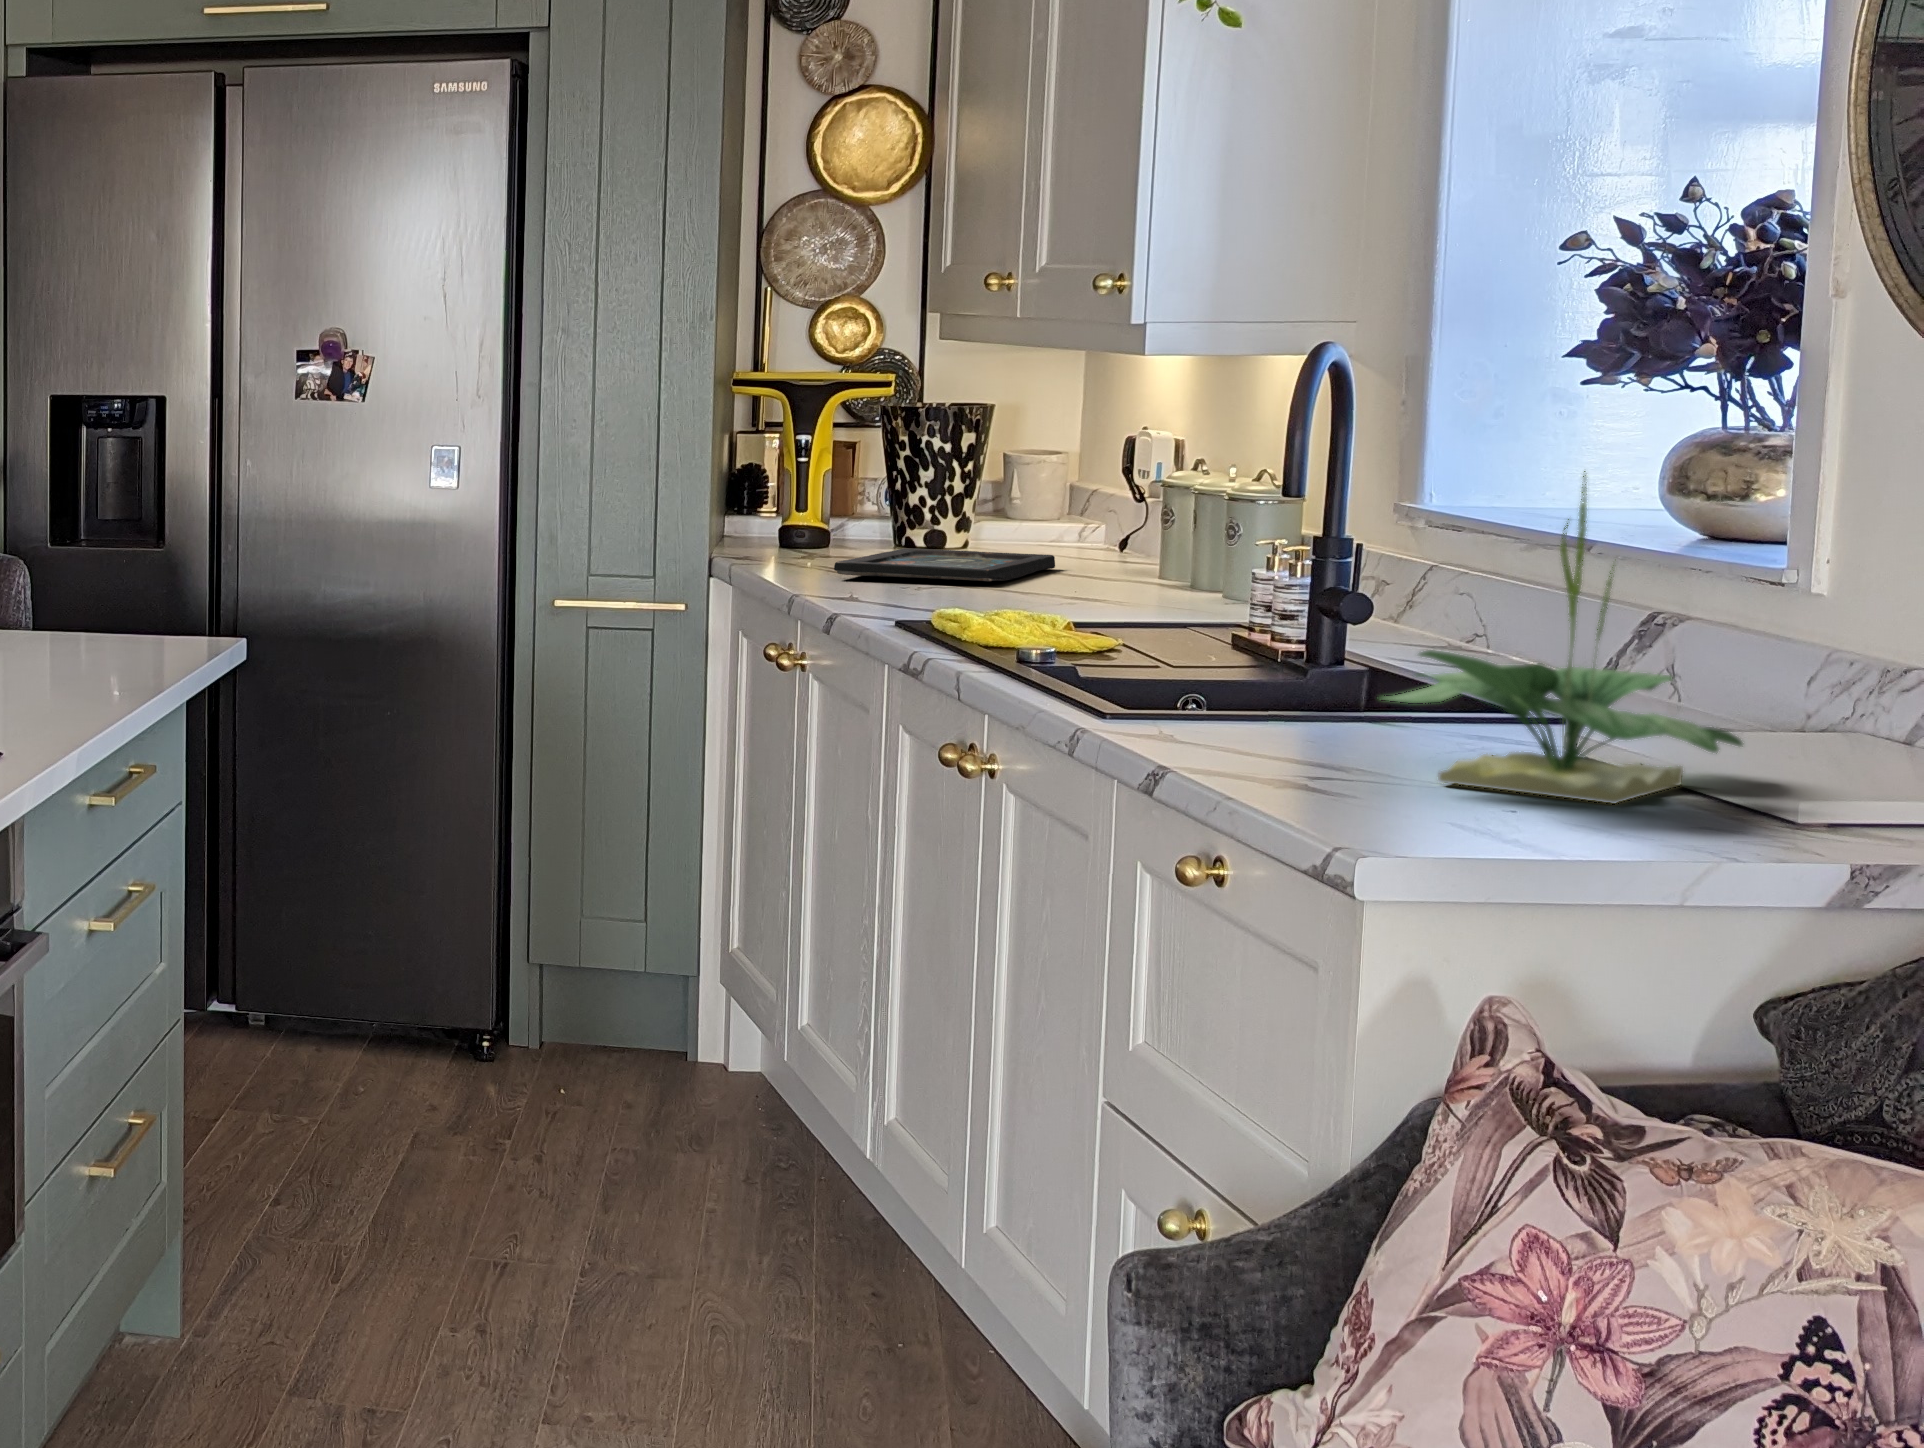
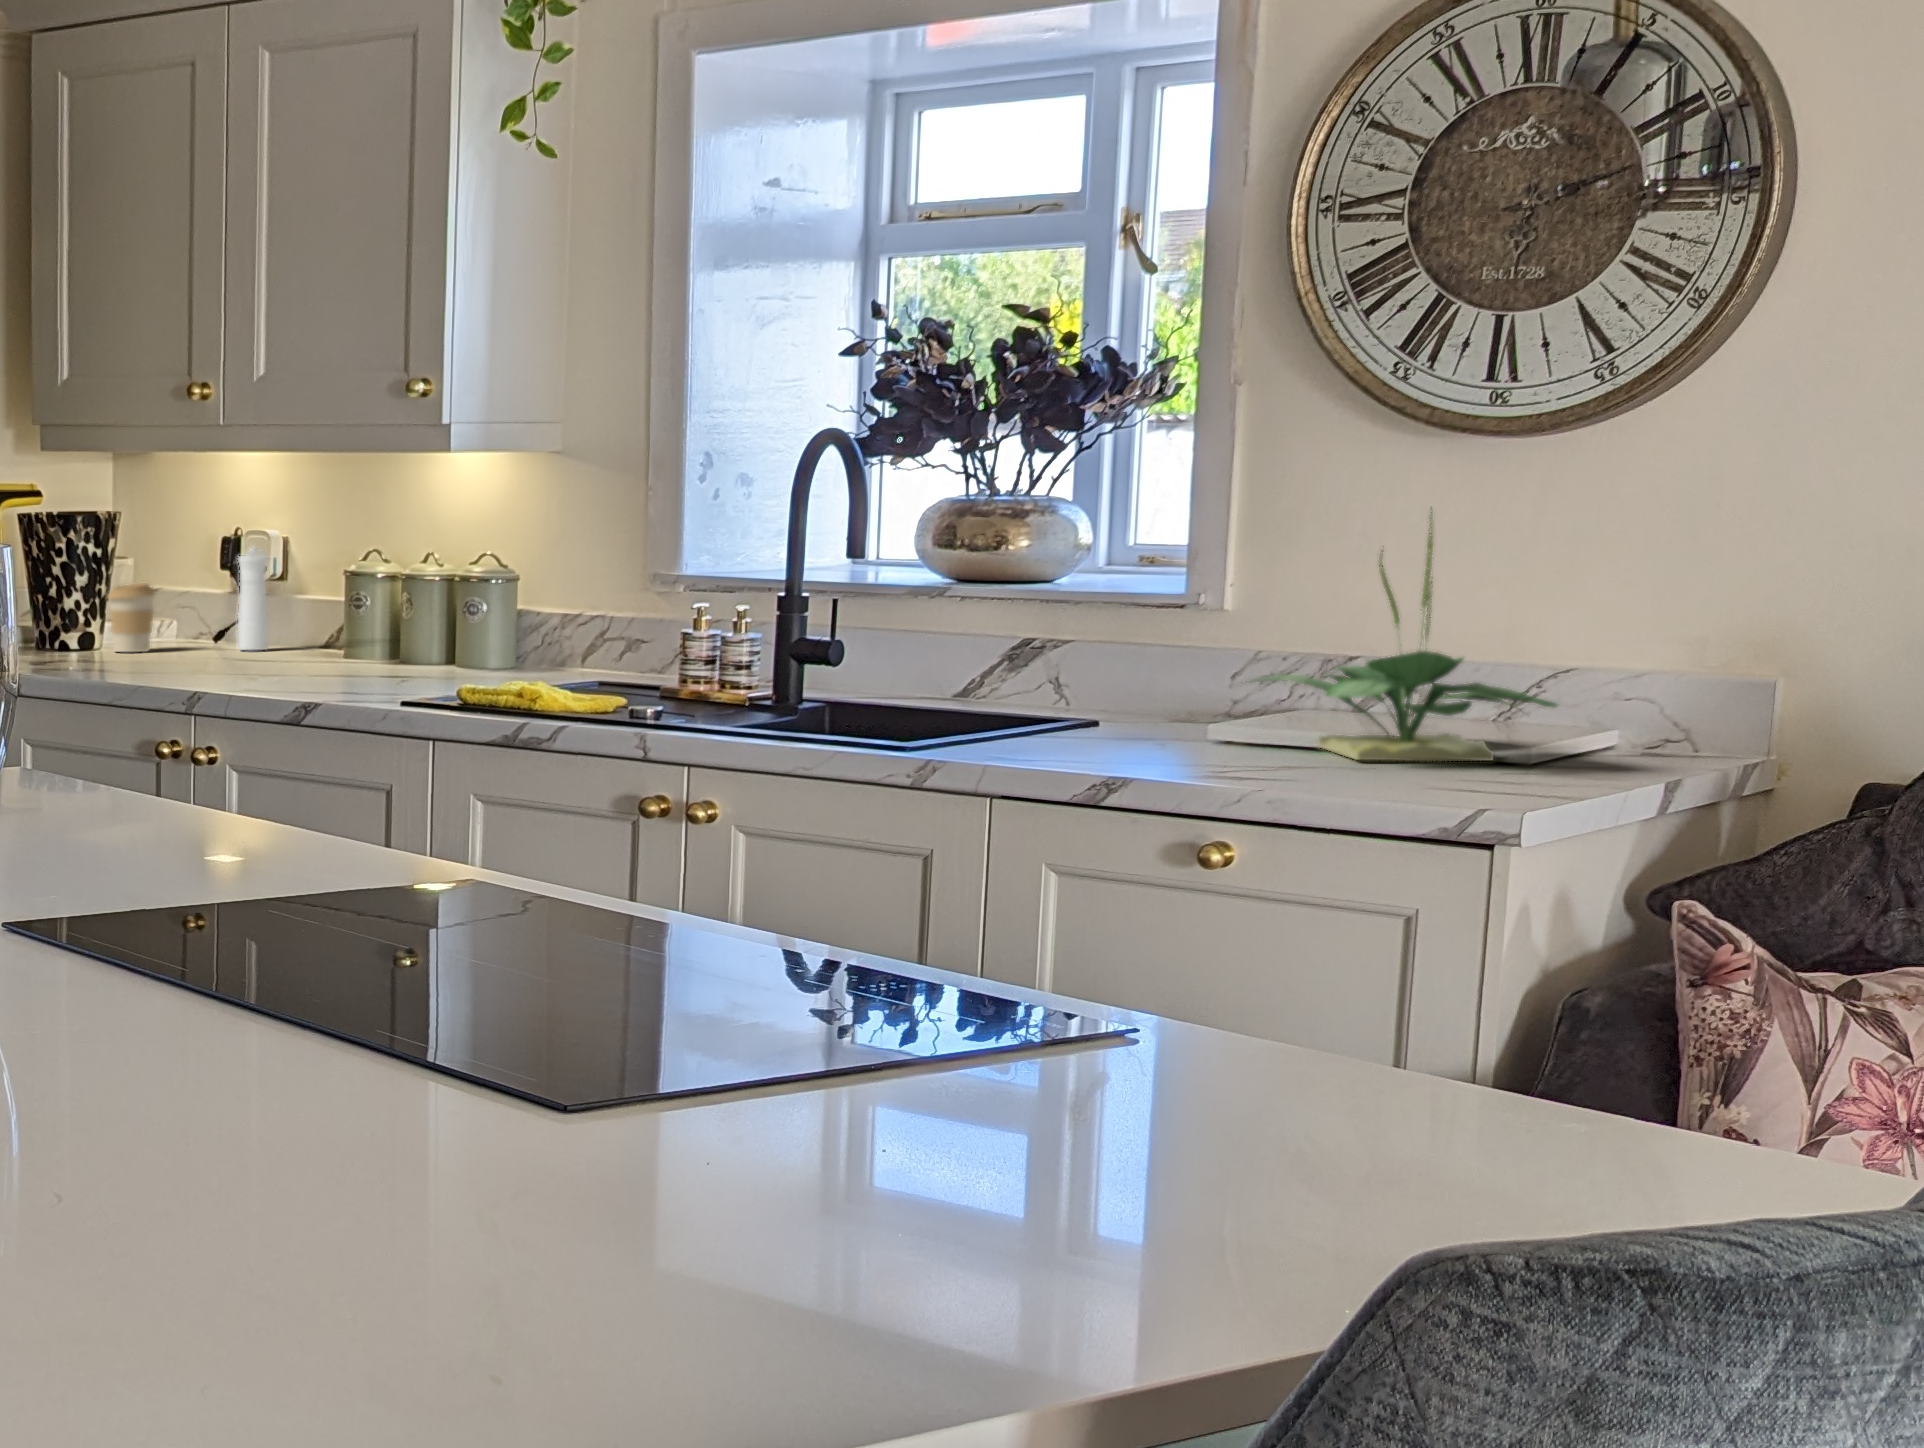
pepper mill: none [1043,433,1135,562] -> present [238,533,274,650]
coffee cup: none [920,483,975,555] -> present [108,583,155,652]
tray: present [834,548,1055,581] -> none [143,643,314,670]

